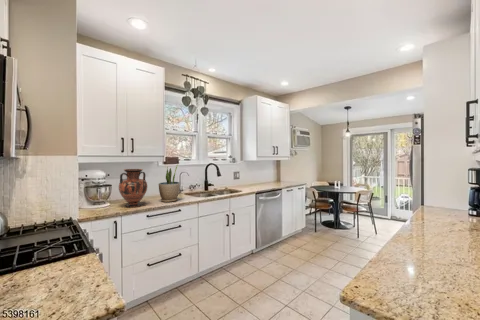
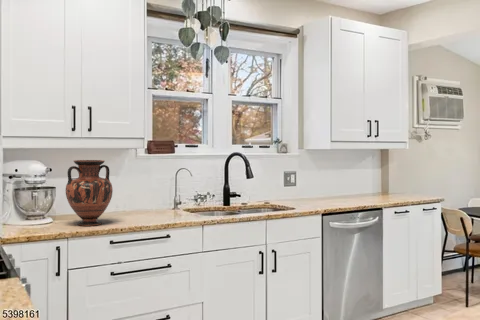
potted plant: present [159,165,180,202] -> none [133,151,170,221]

